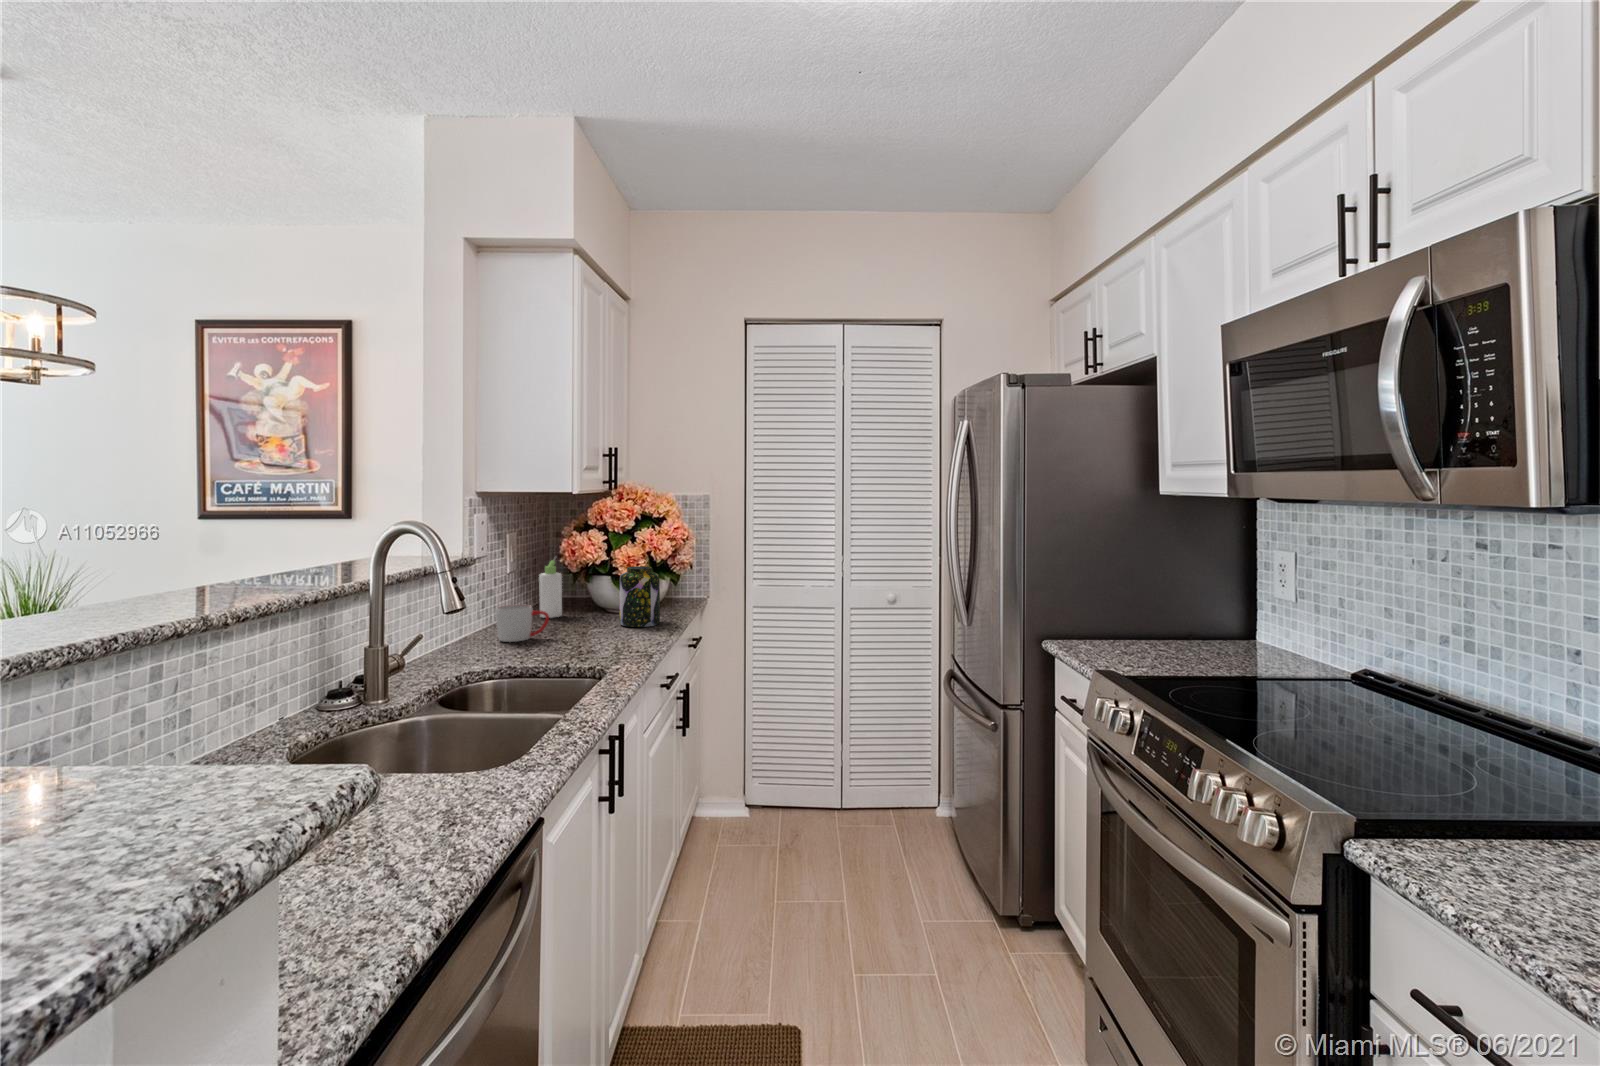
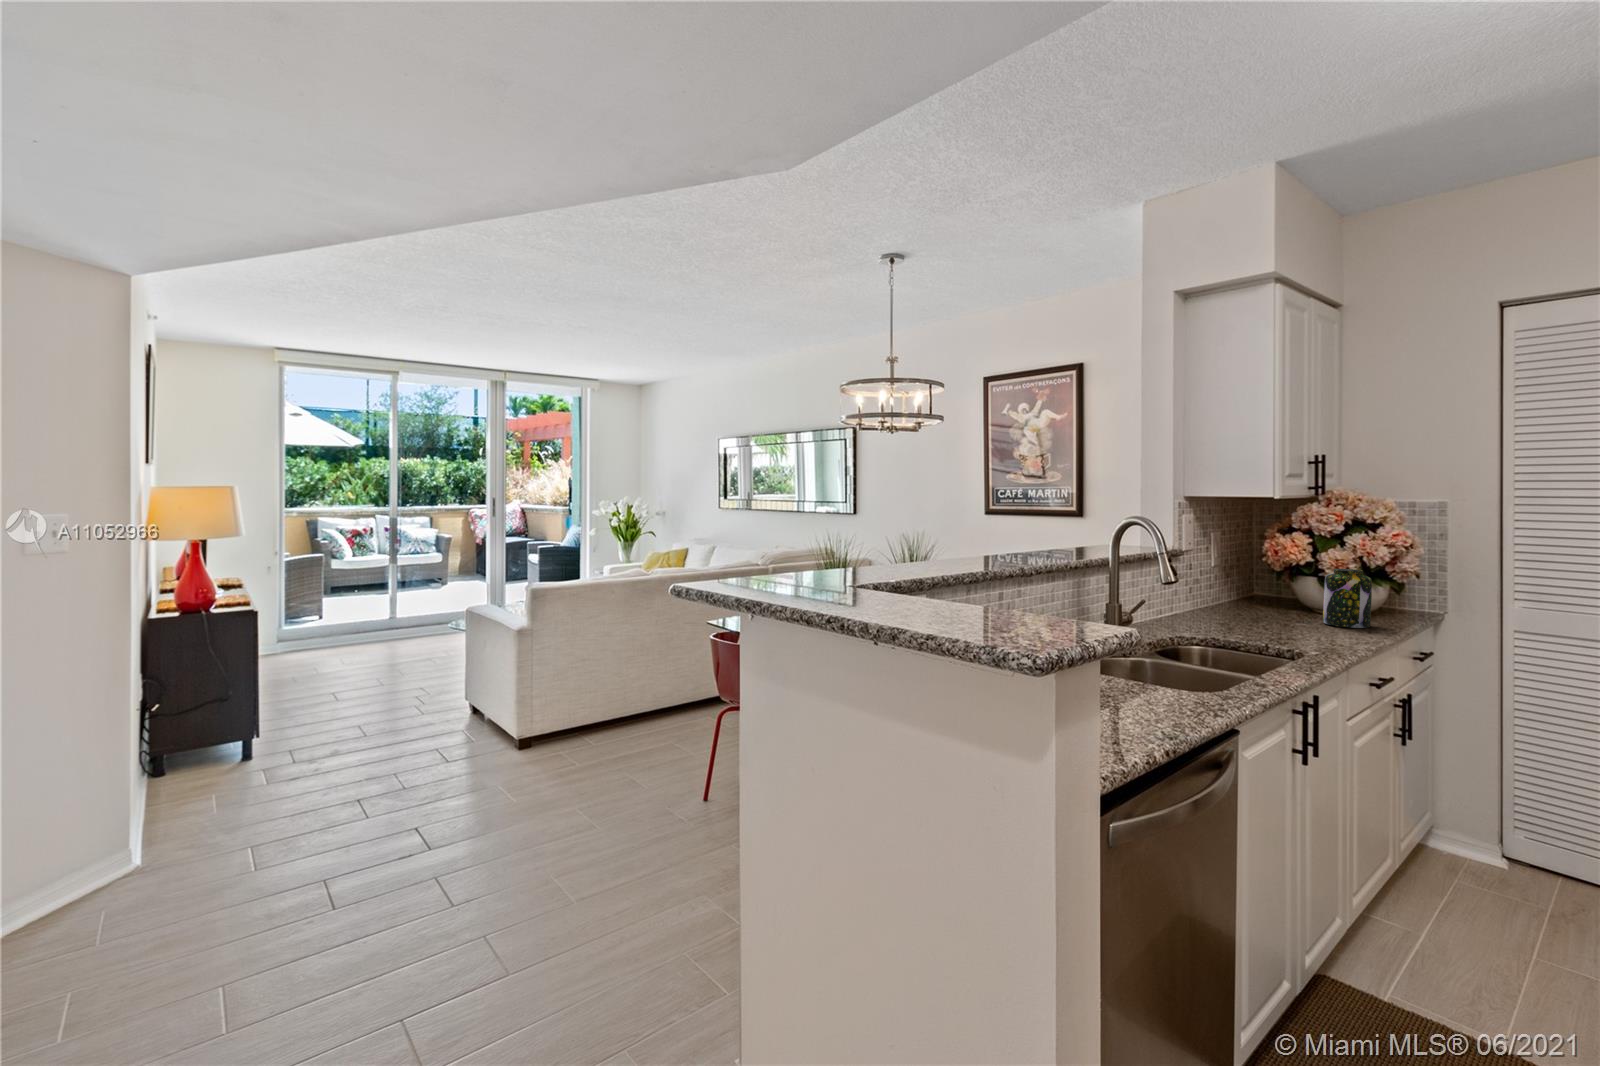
bottle: present [539,557,562,618] -> none [1239,555,1263,611]
mug: present [495,605,549,642] -> none [1199,593,1248,624]

